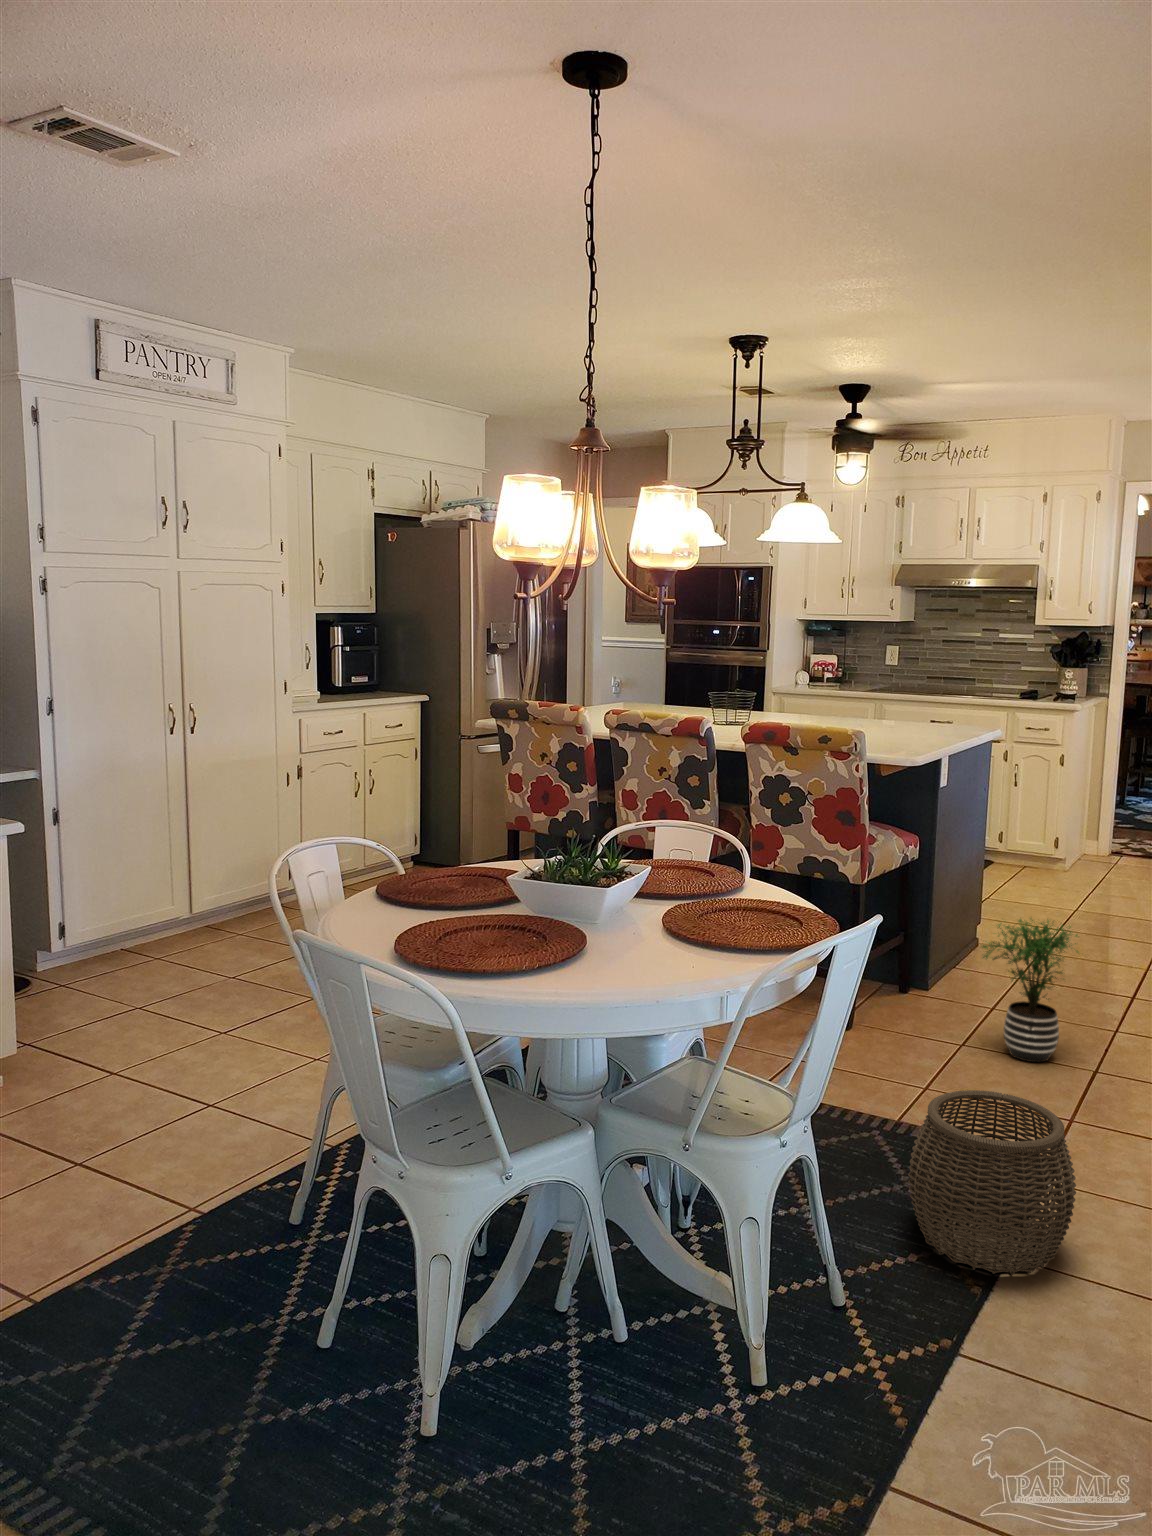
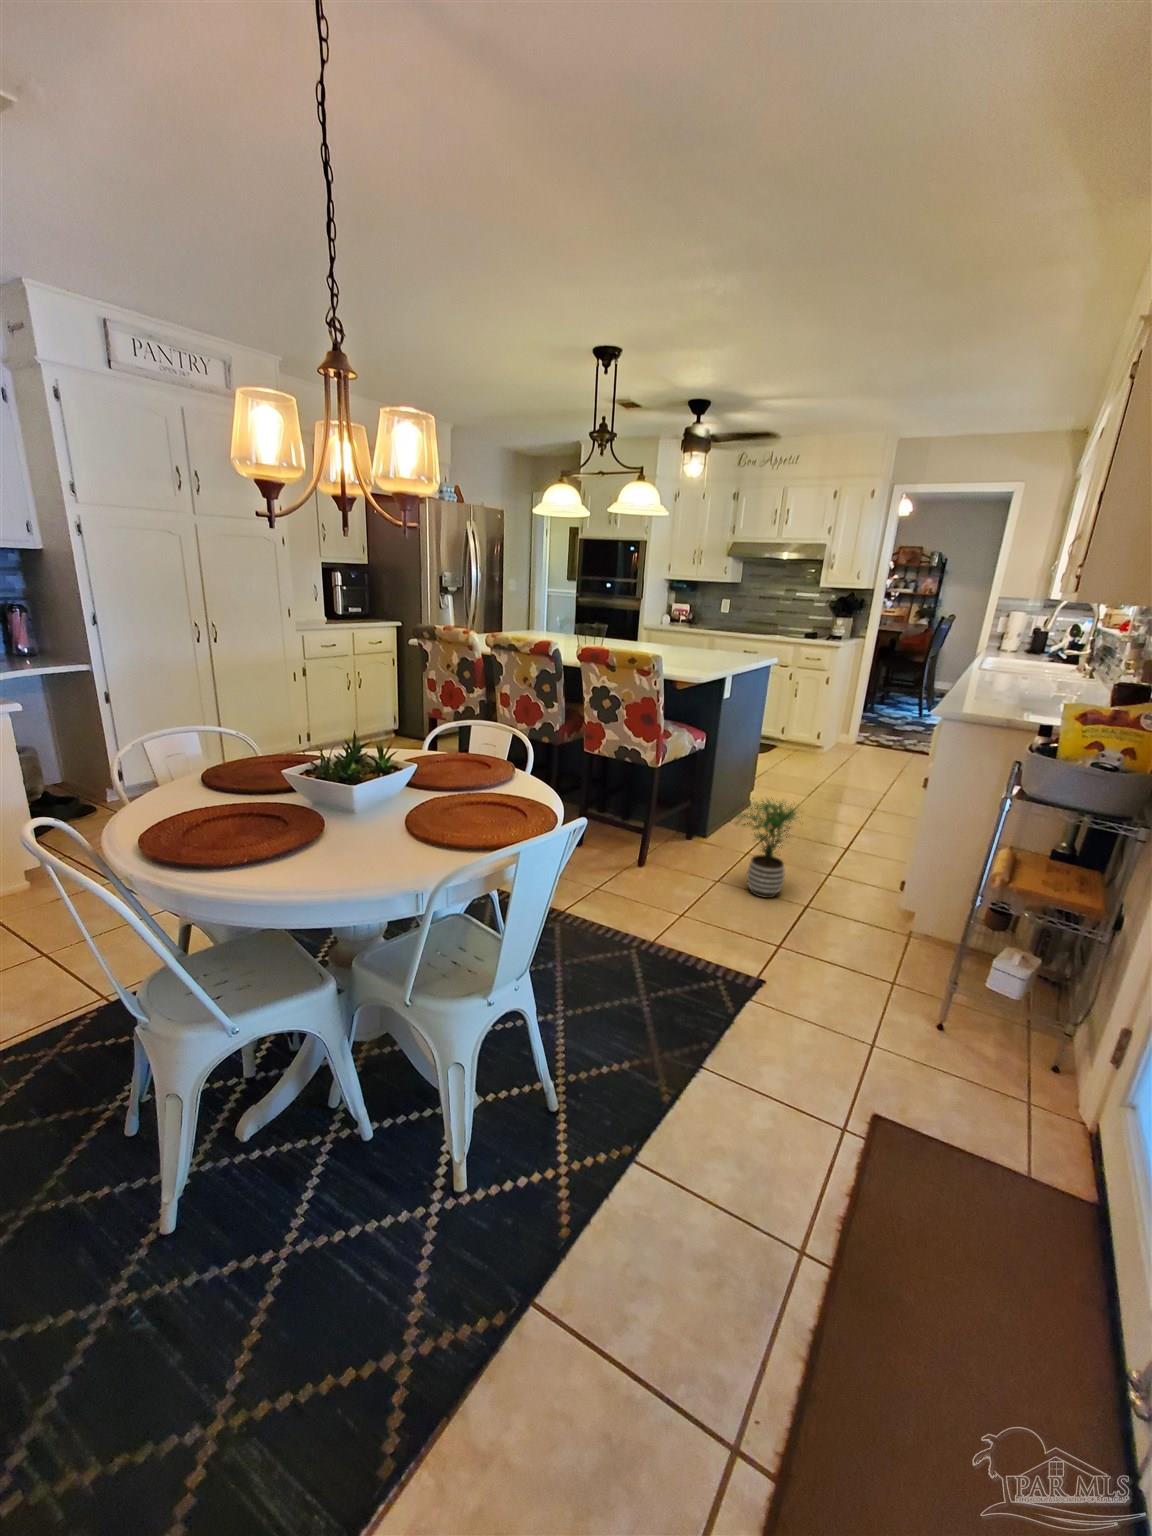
woven basket: present [908,1090,1076,1275] -> none [630,938,752,1082]

